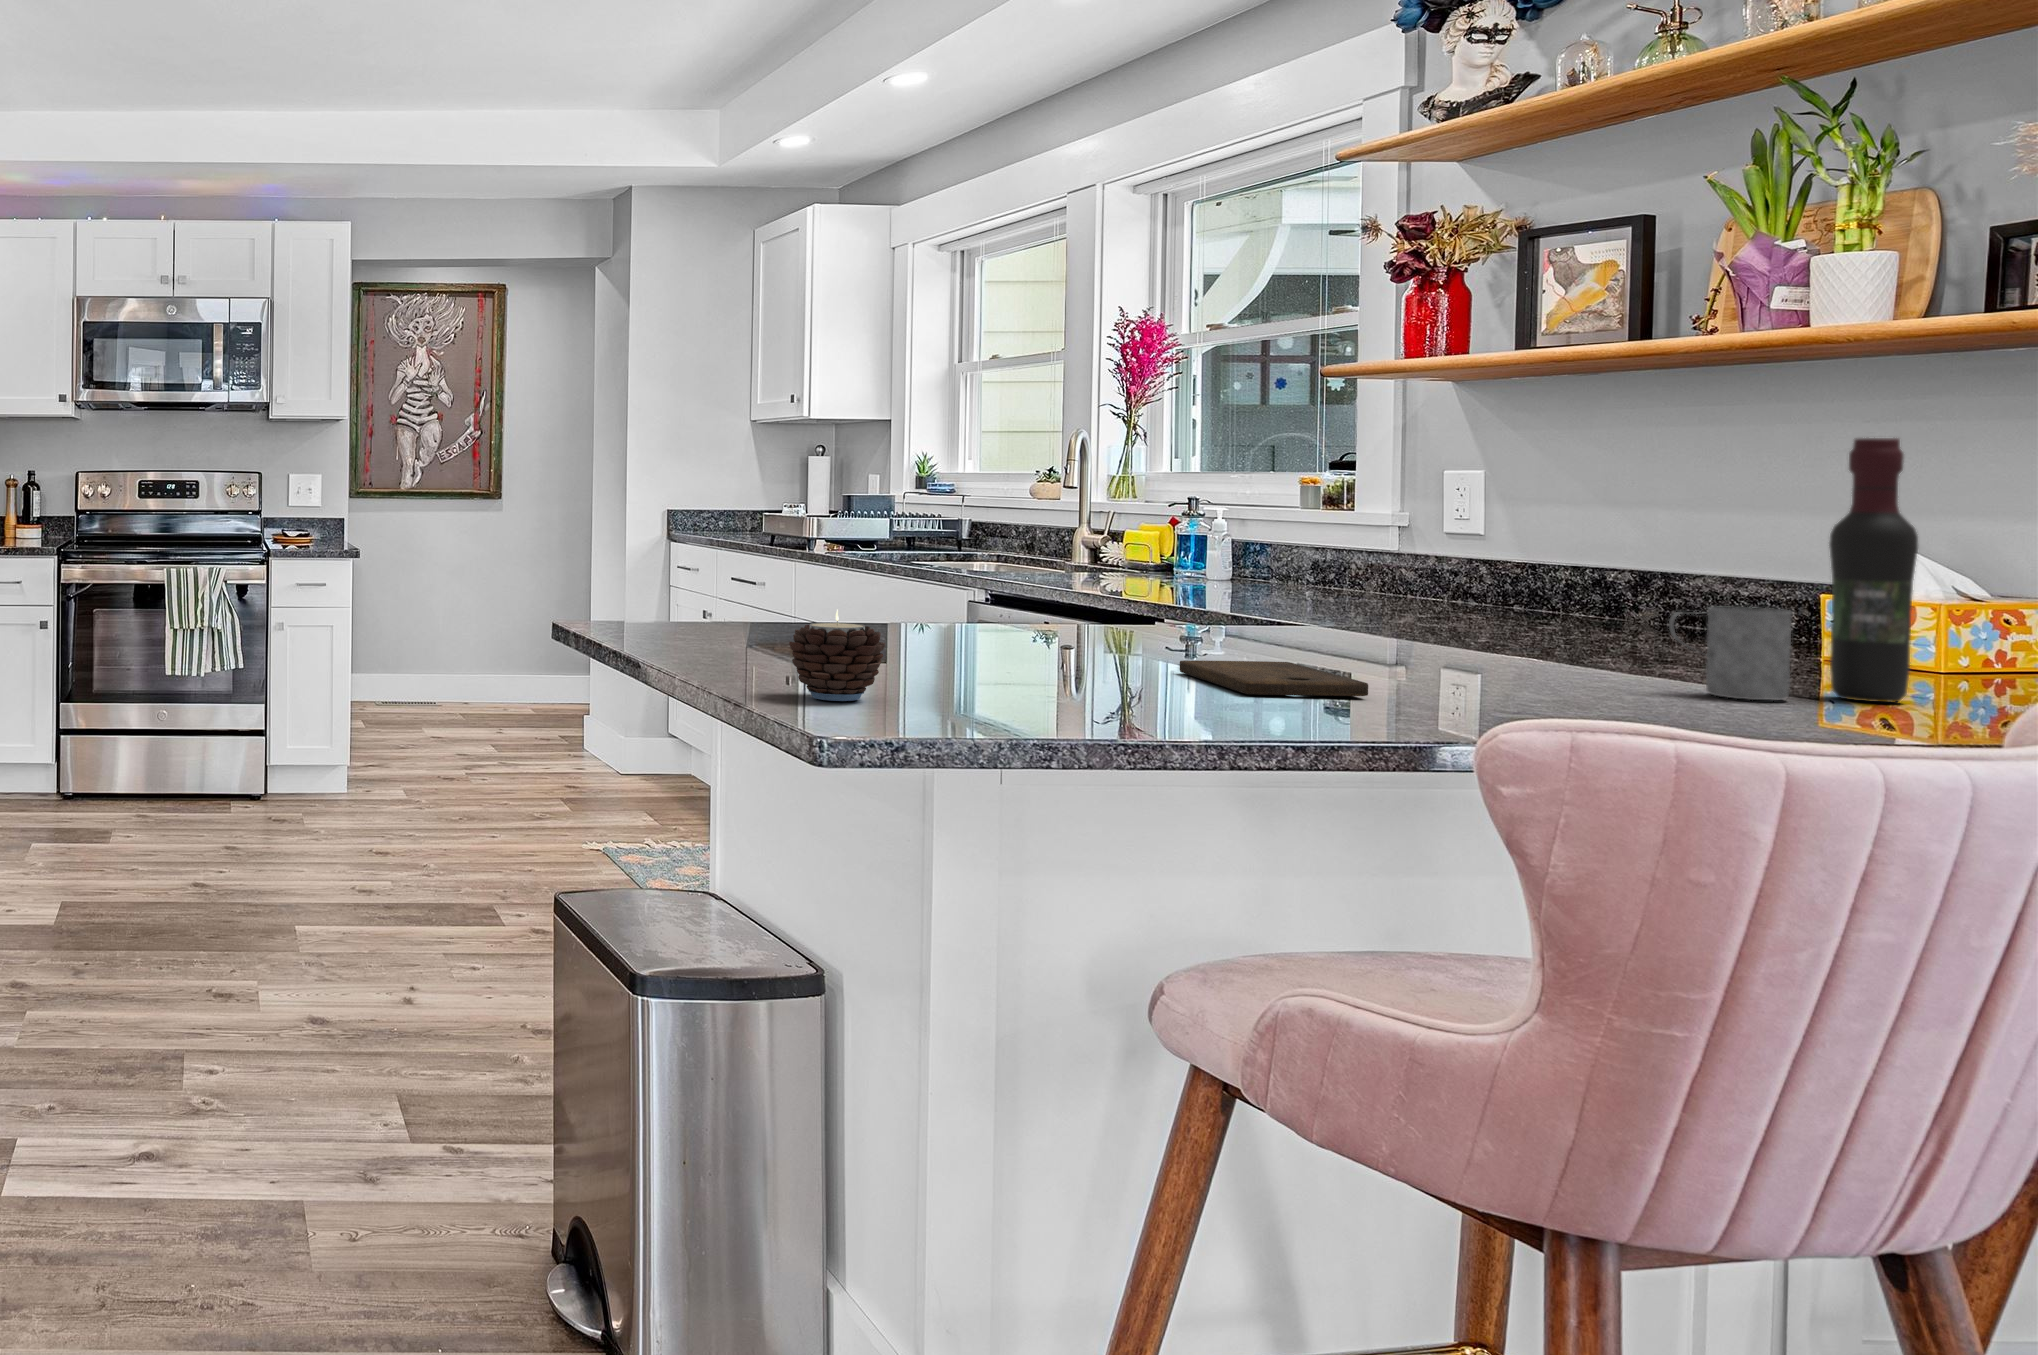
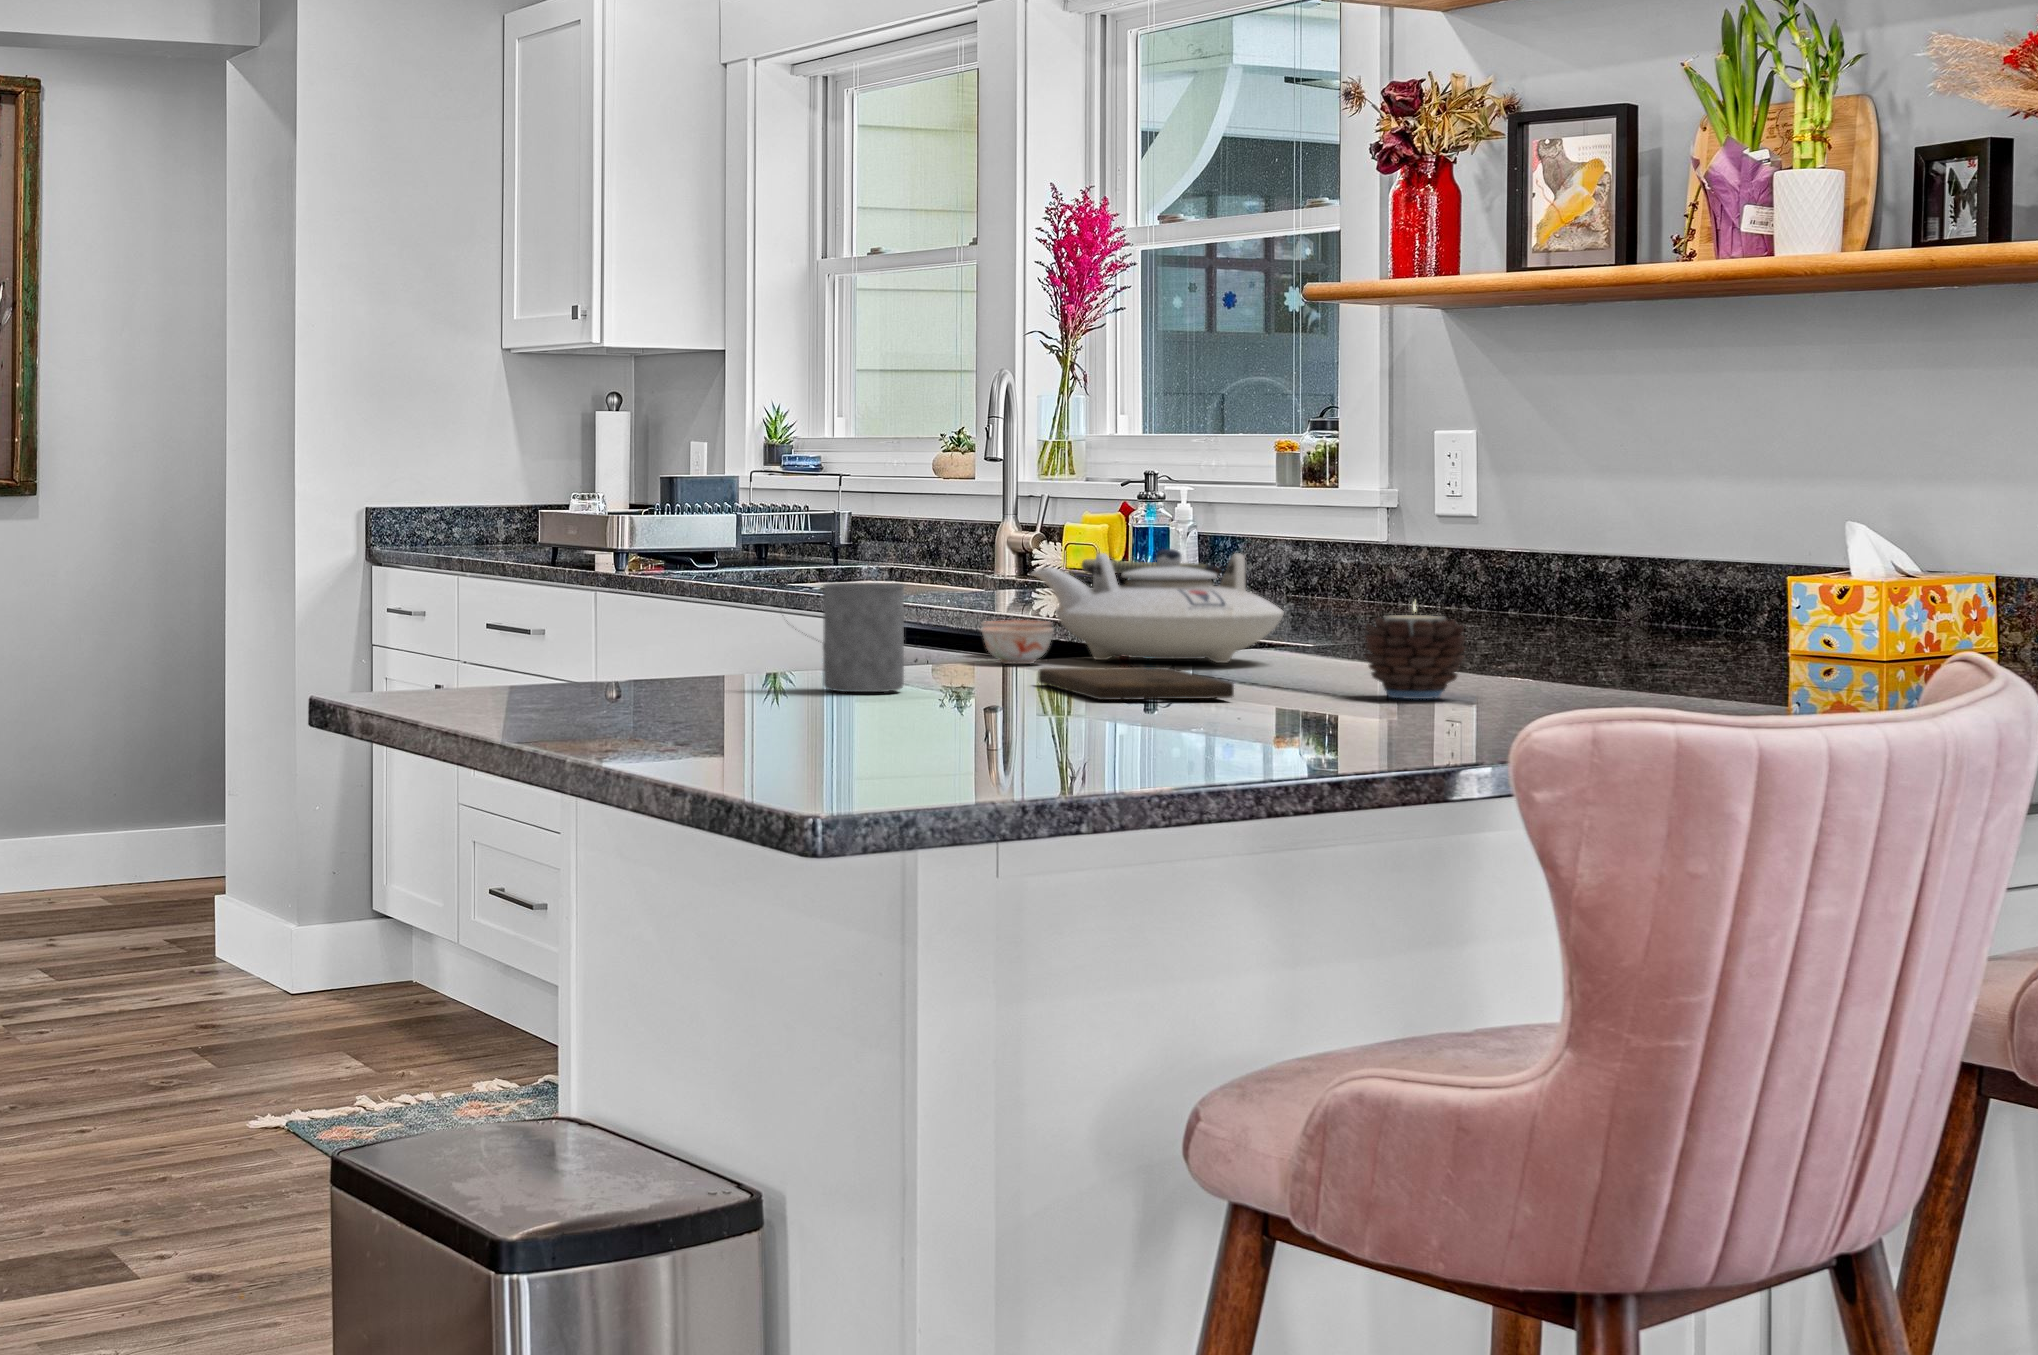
wine bottle: present [1829,438,1918,703] -> none [1745,390,1827,692]
teapot: none [1112,562,1369,653] -> present [981,549,1284,664]
mug: present [1669,607,1792,700] -> present [782,583,904,692]
candle: present [789,609,885,701] -> present [1365,604,1465,699]

